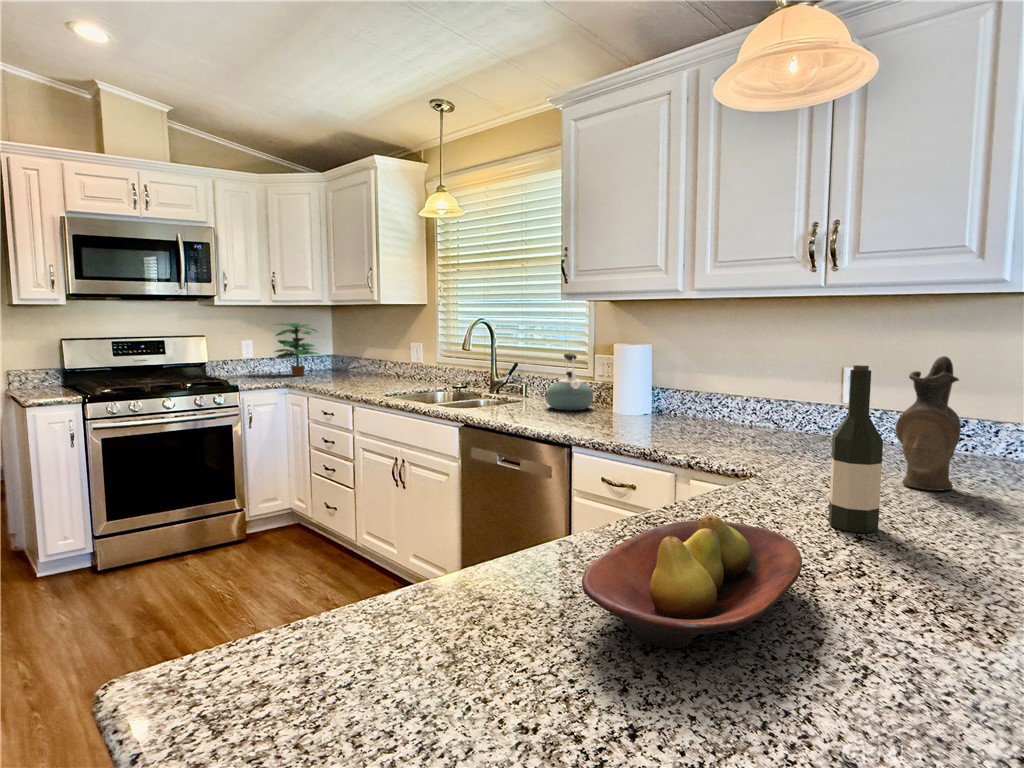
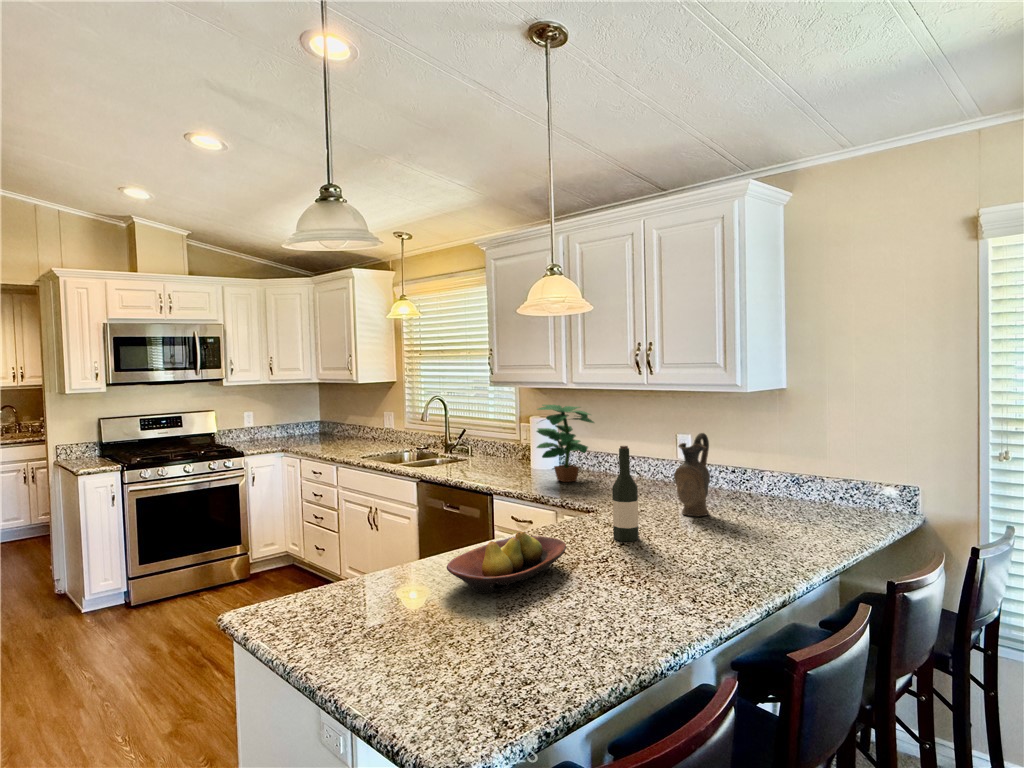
potted plant: present [275,323,319,376] -> present [537,405,594,482]
kettle: present [546,353,593,410] -> none [483,424,518,466]

